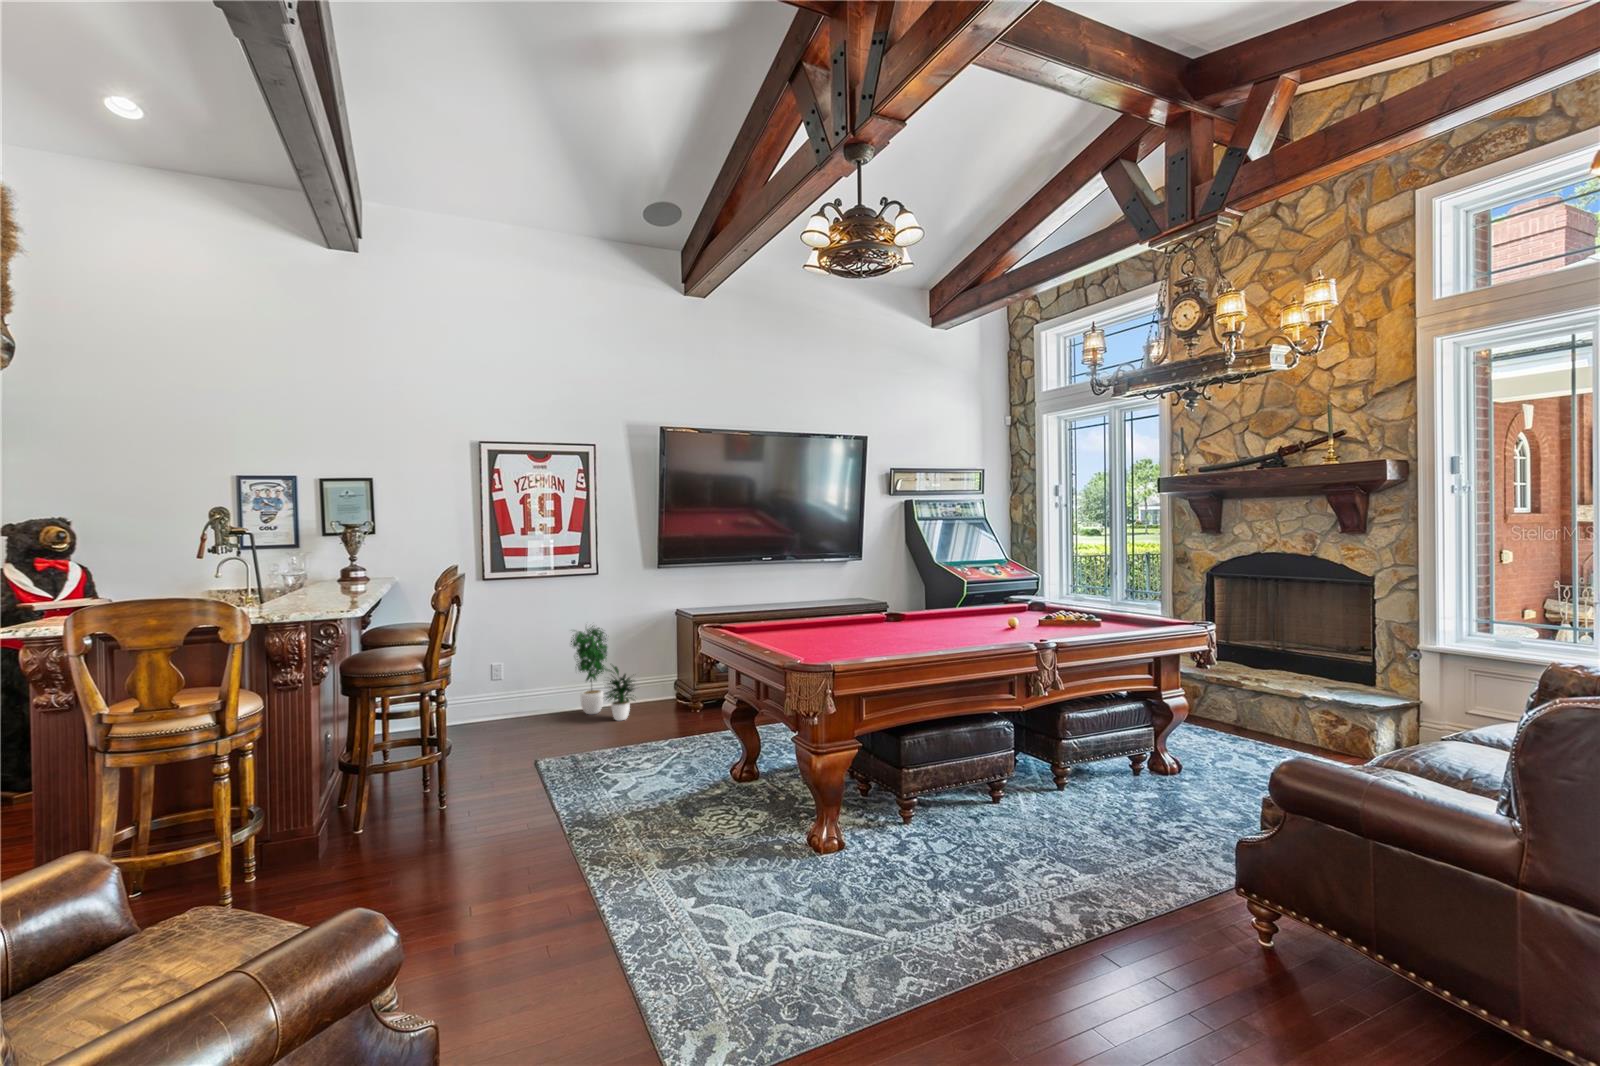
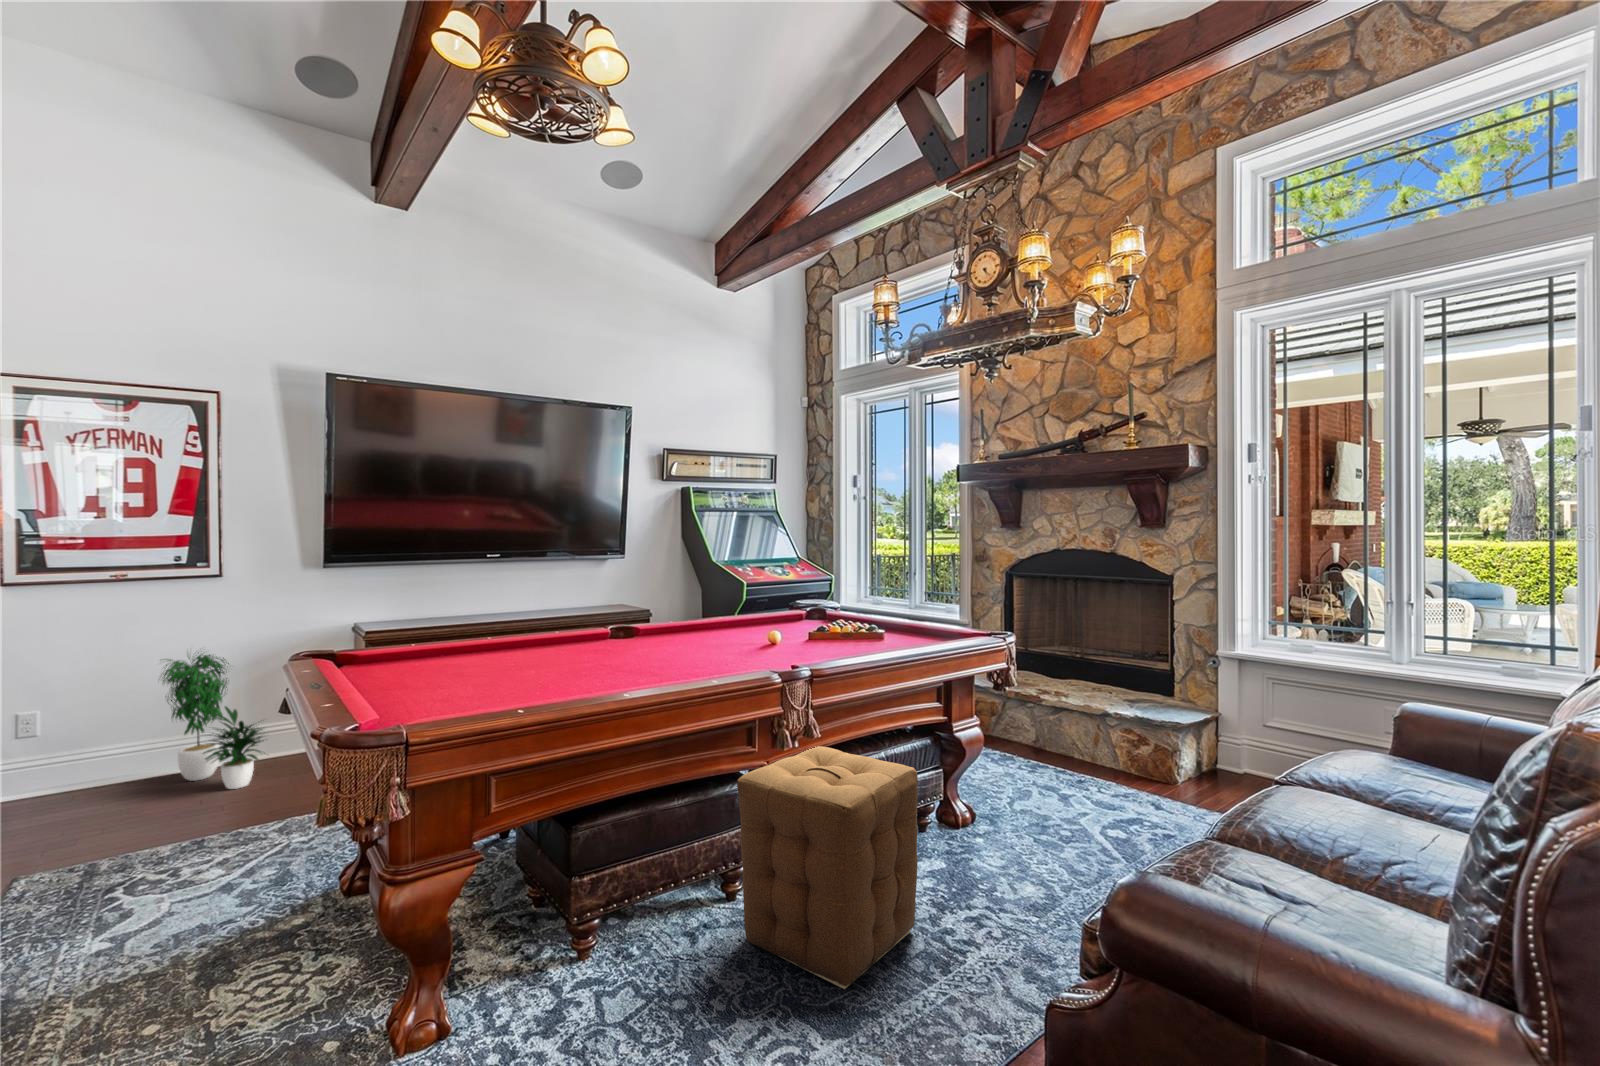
ottoman: none [1007,698,1140,854] -> present [737,746,918,989]

